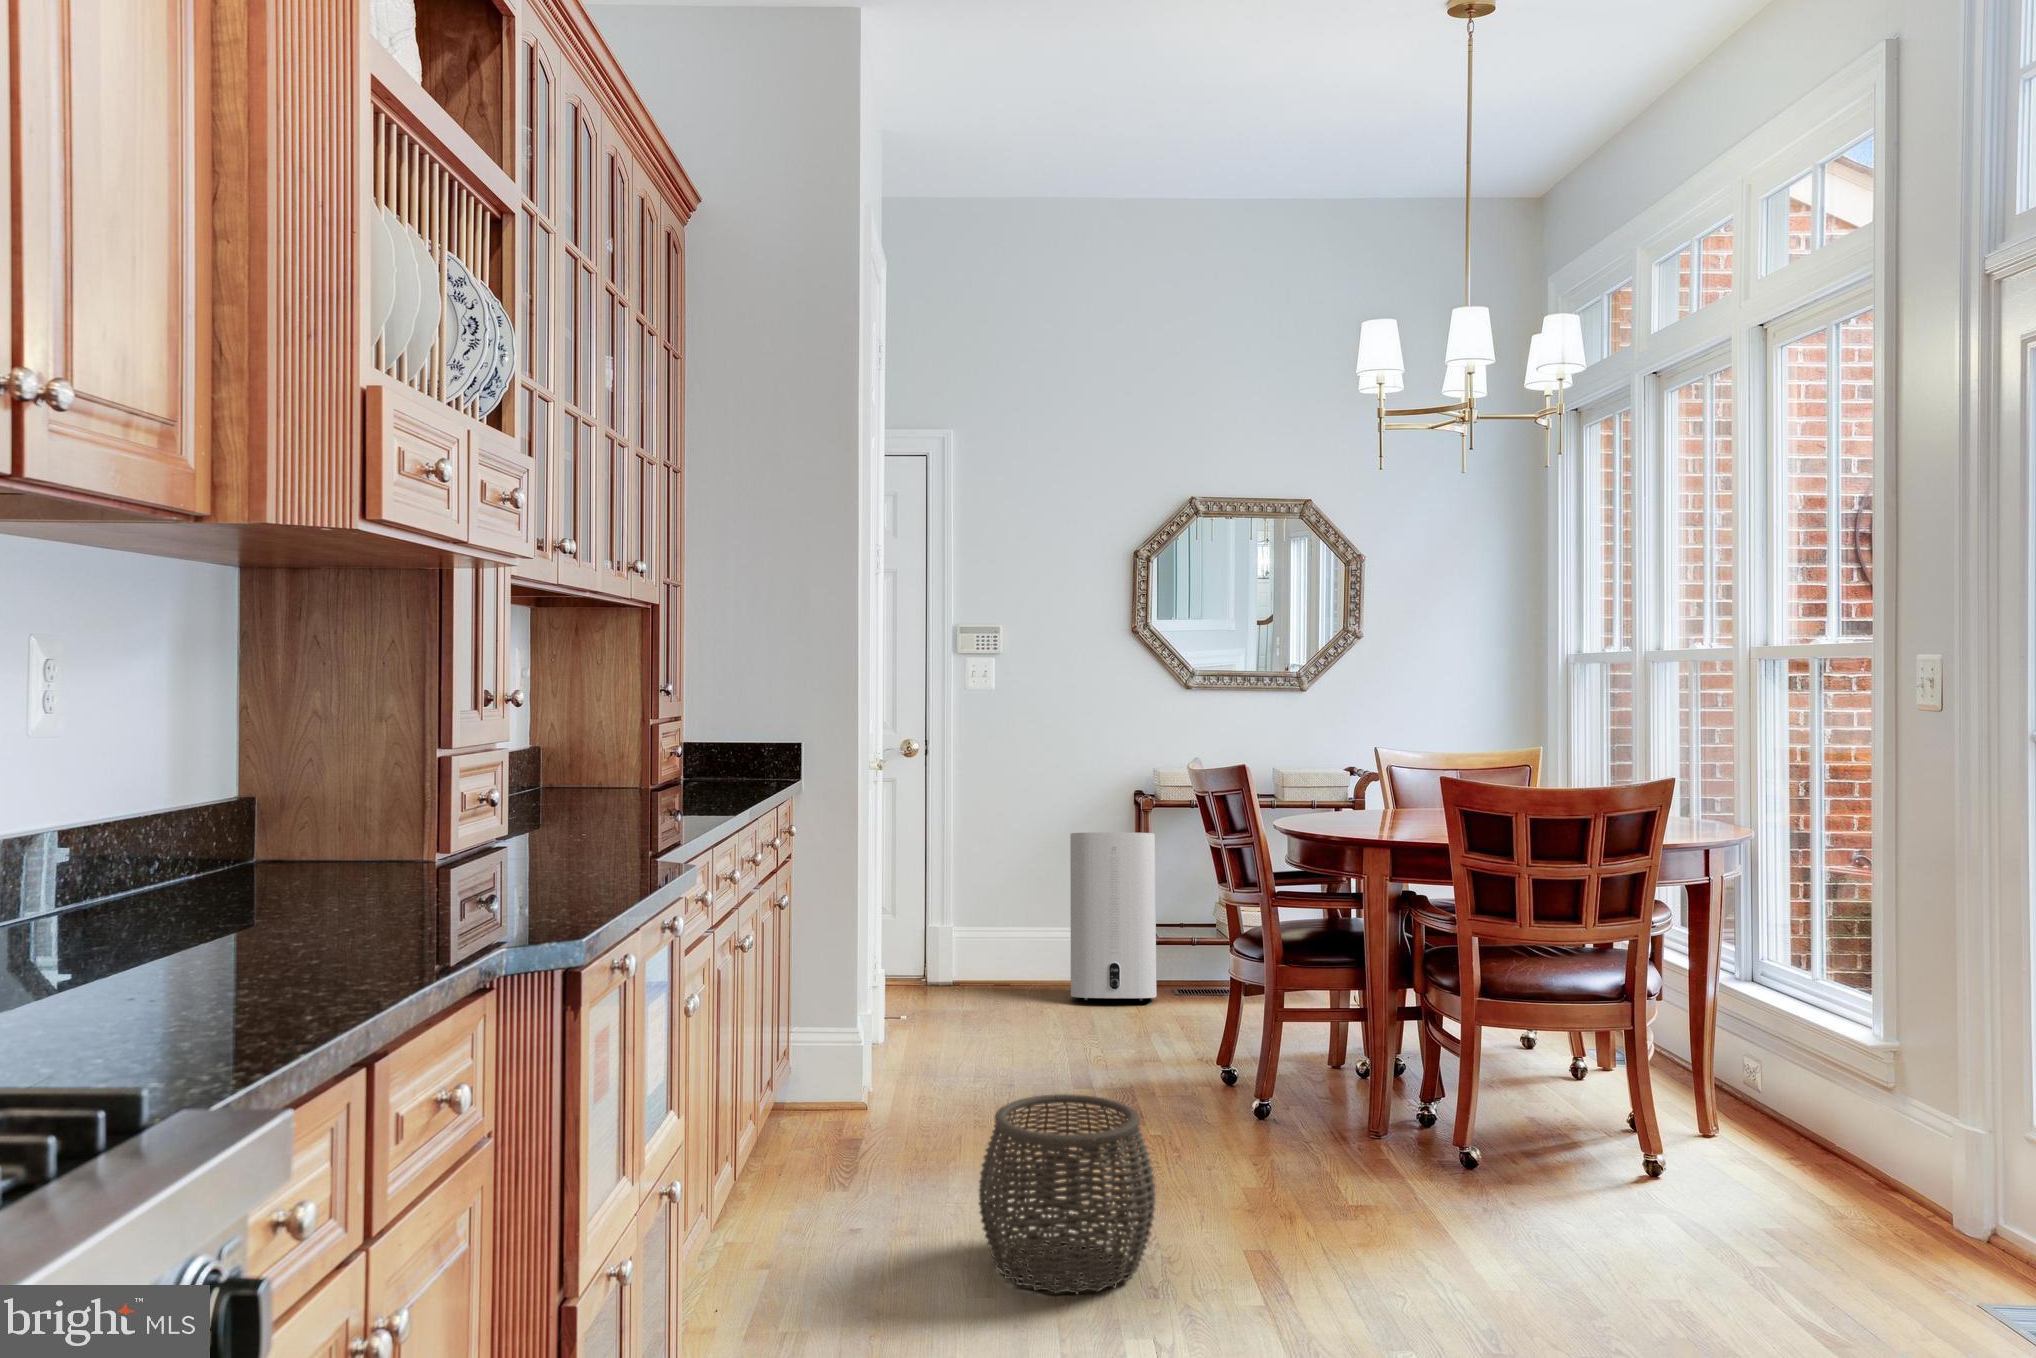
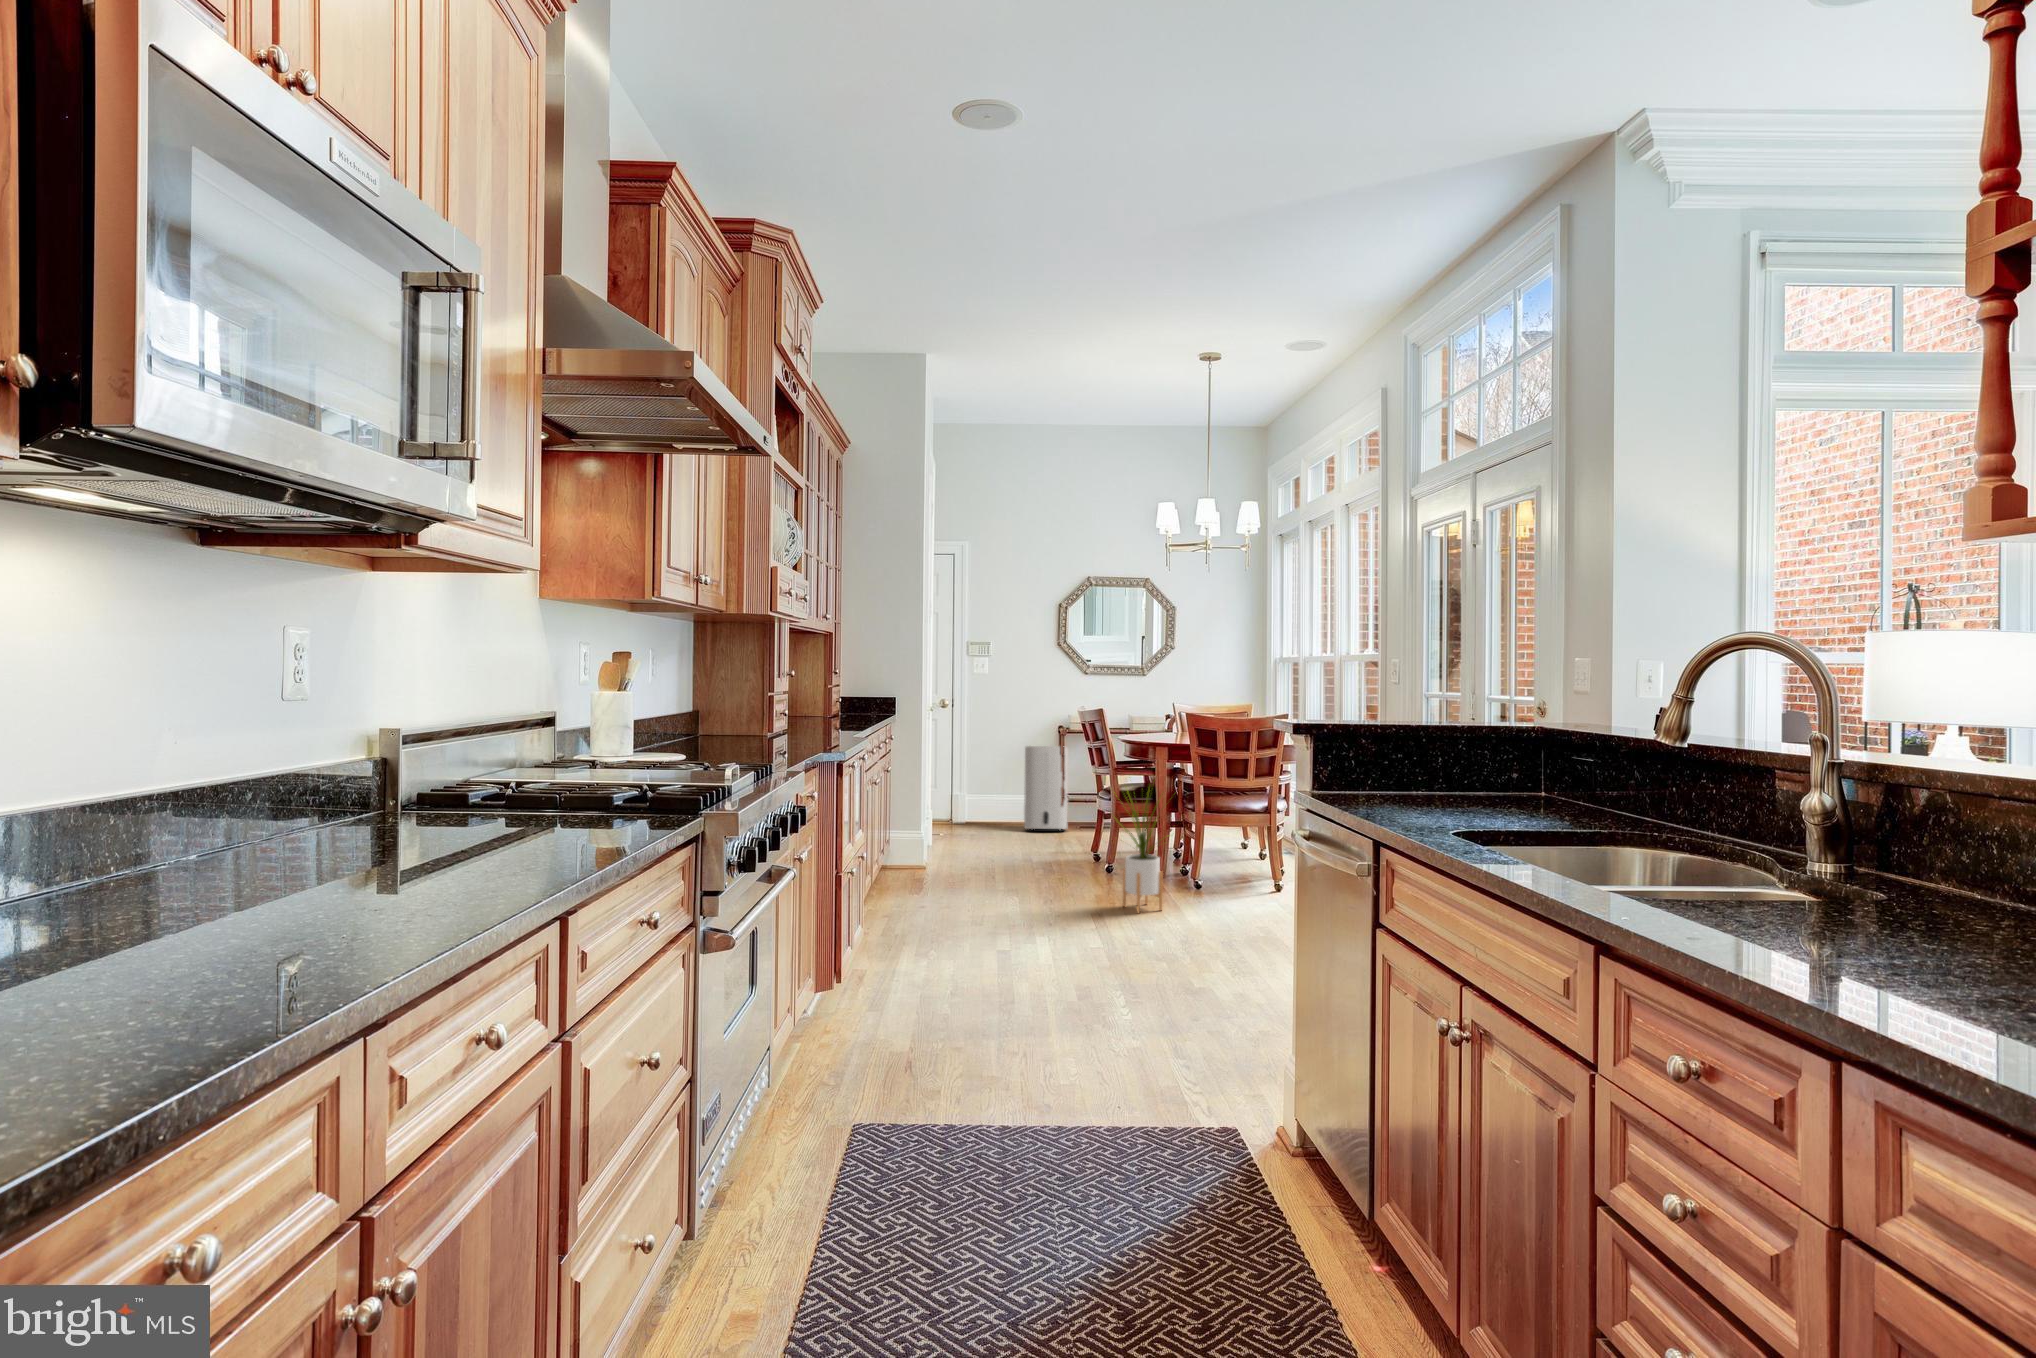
house plant: none [1279,921,1452,1257] -> present [1117,786,1164,913]
woven basket: present [979,1094,1156,1294] -> none [979,846,1054,923]

